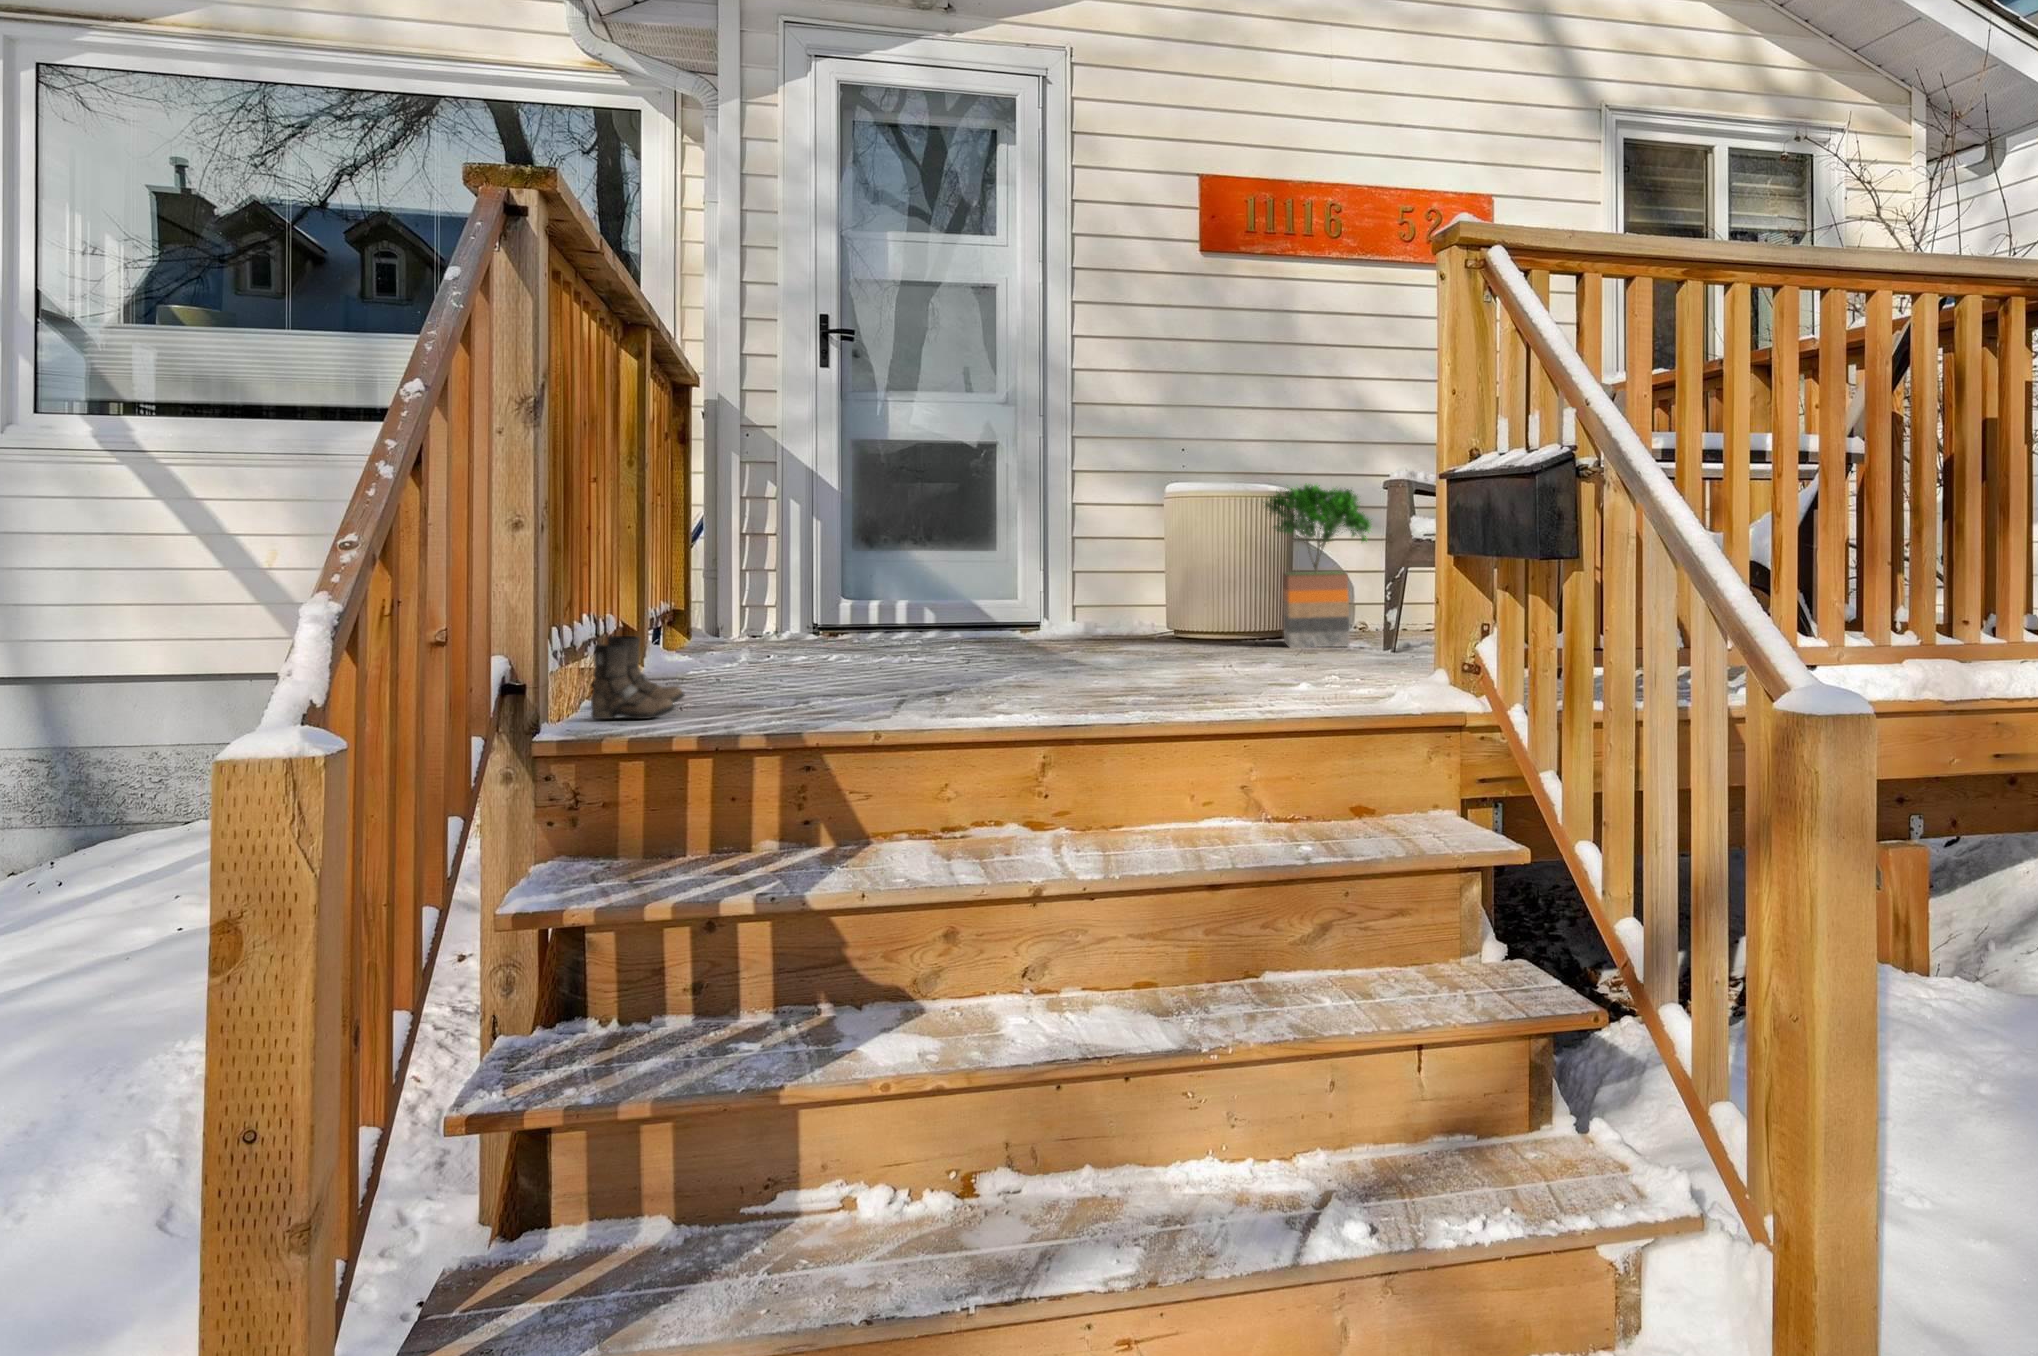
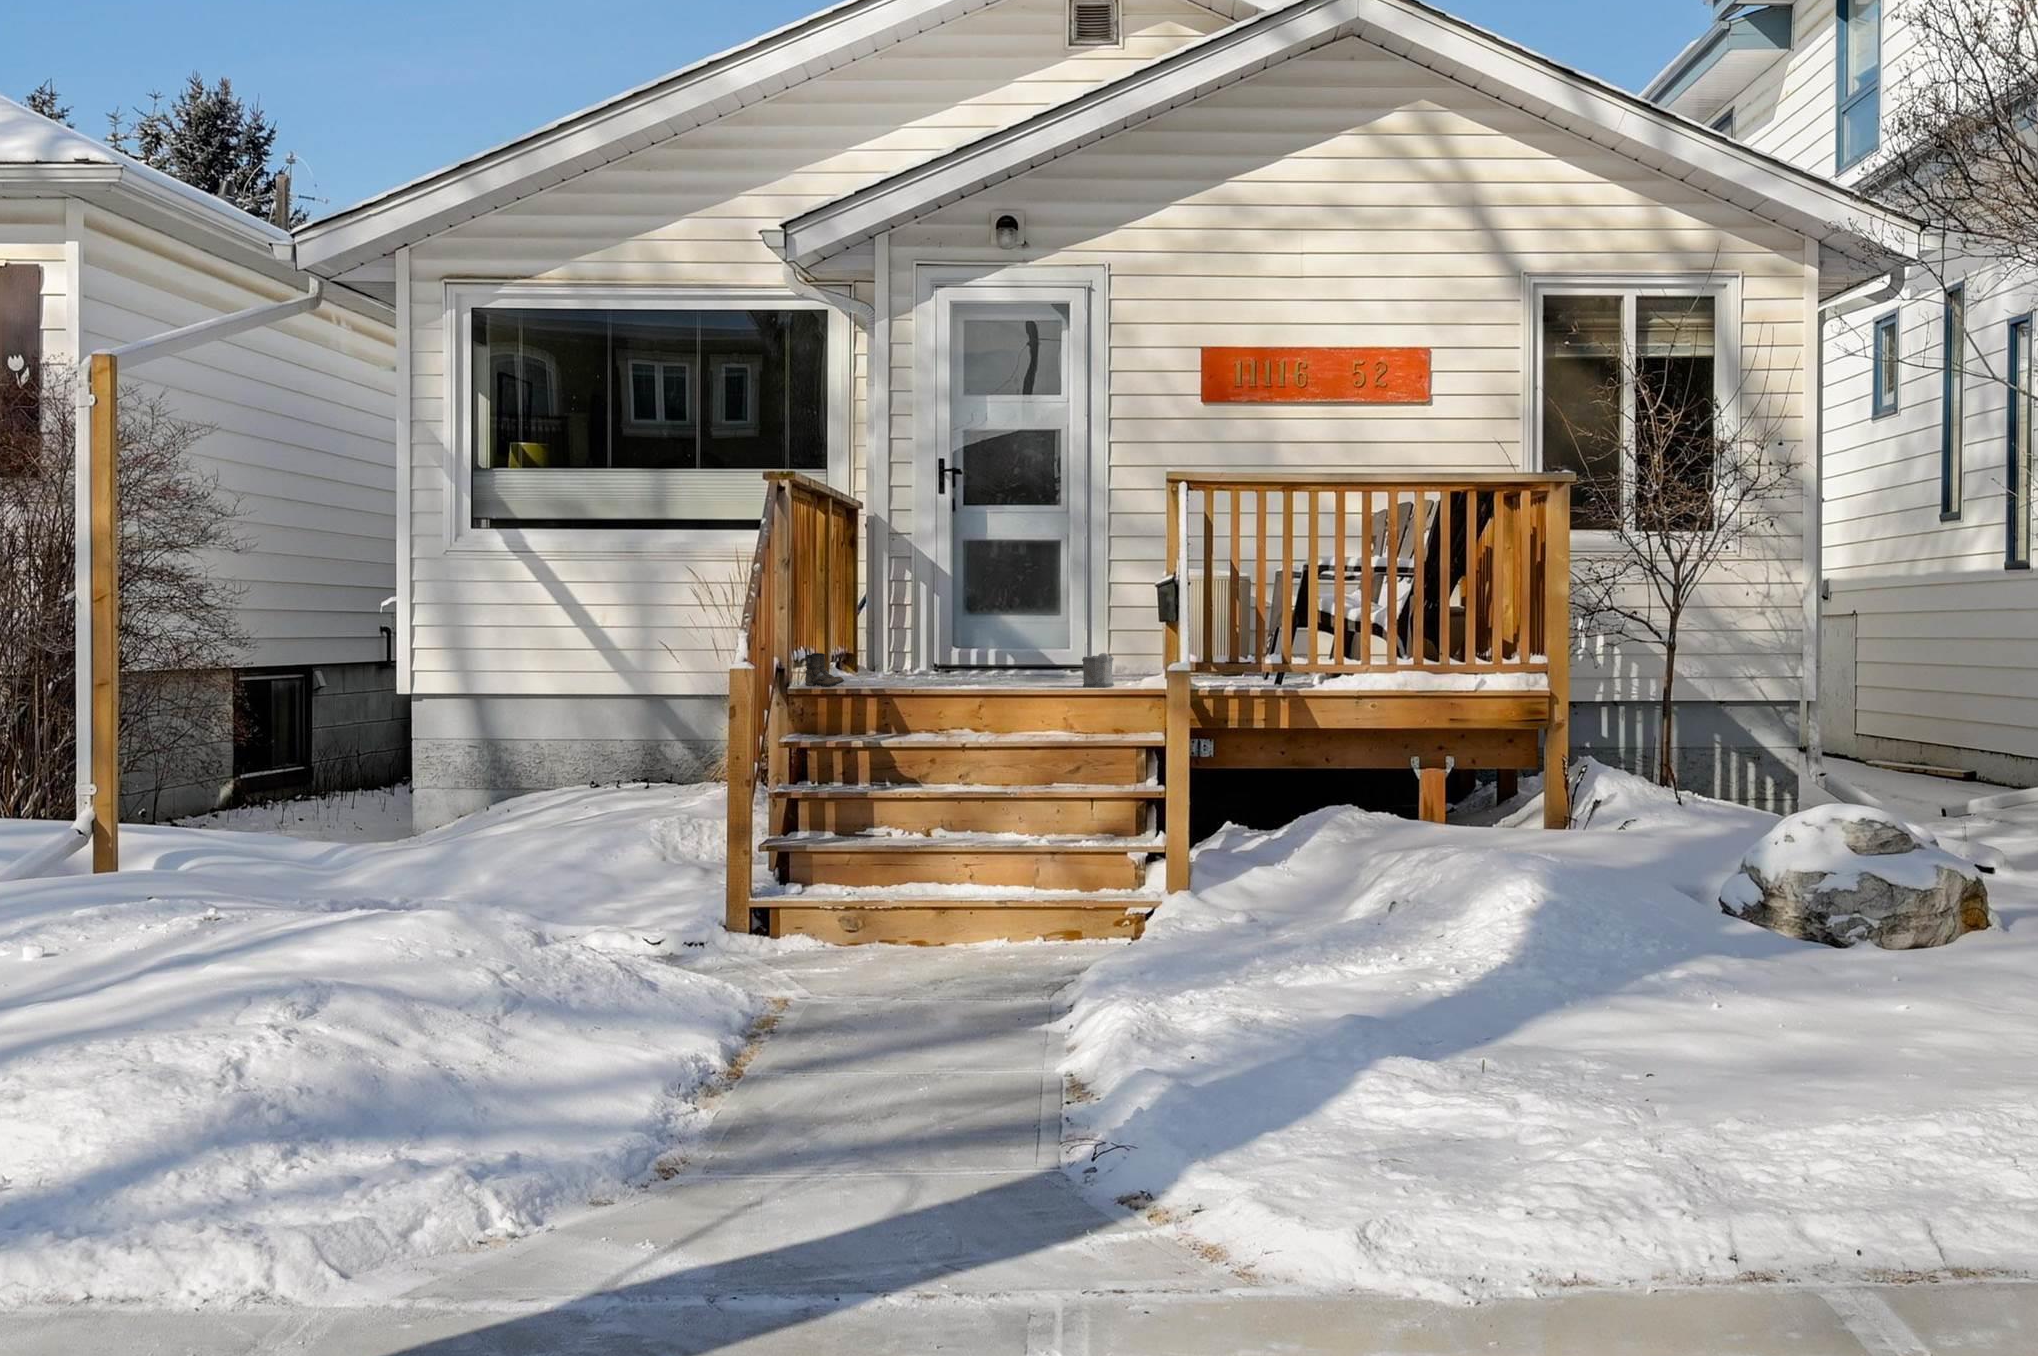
potted tree: present [1263,483,1372,648] -> none [1200,572,1271,679]
watering can: none [1210,631,1297,700] -> present [1082,653,1114,687]

